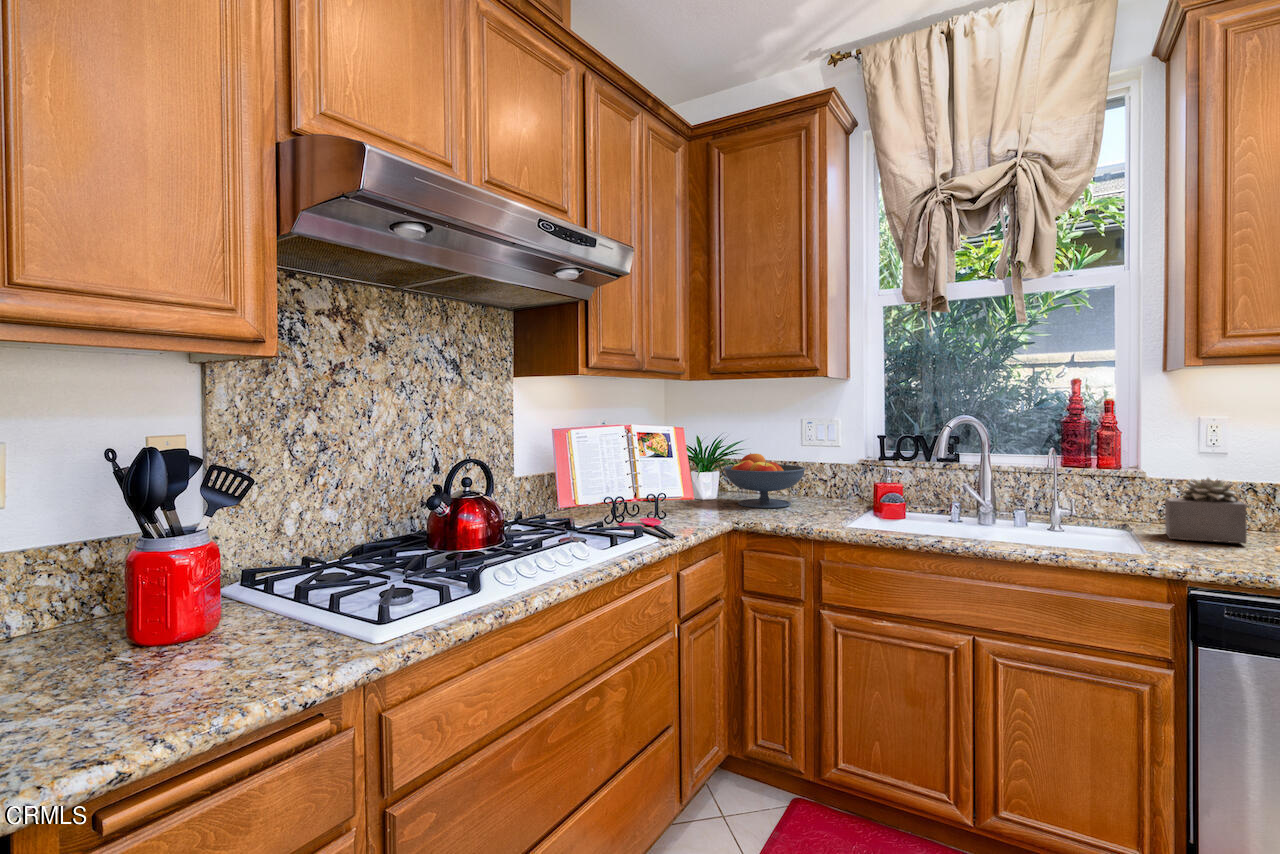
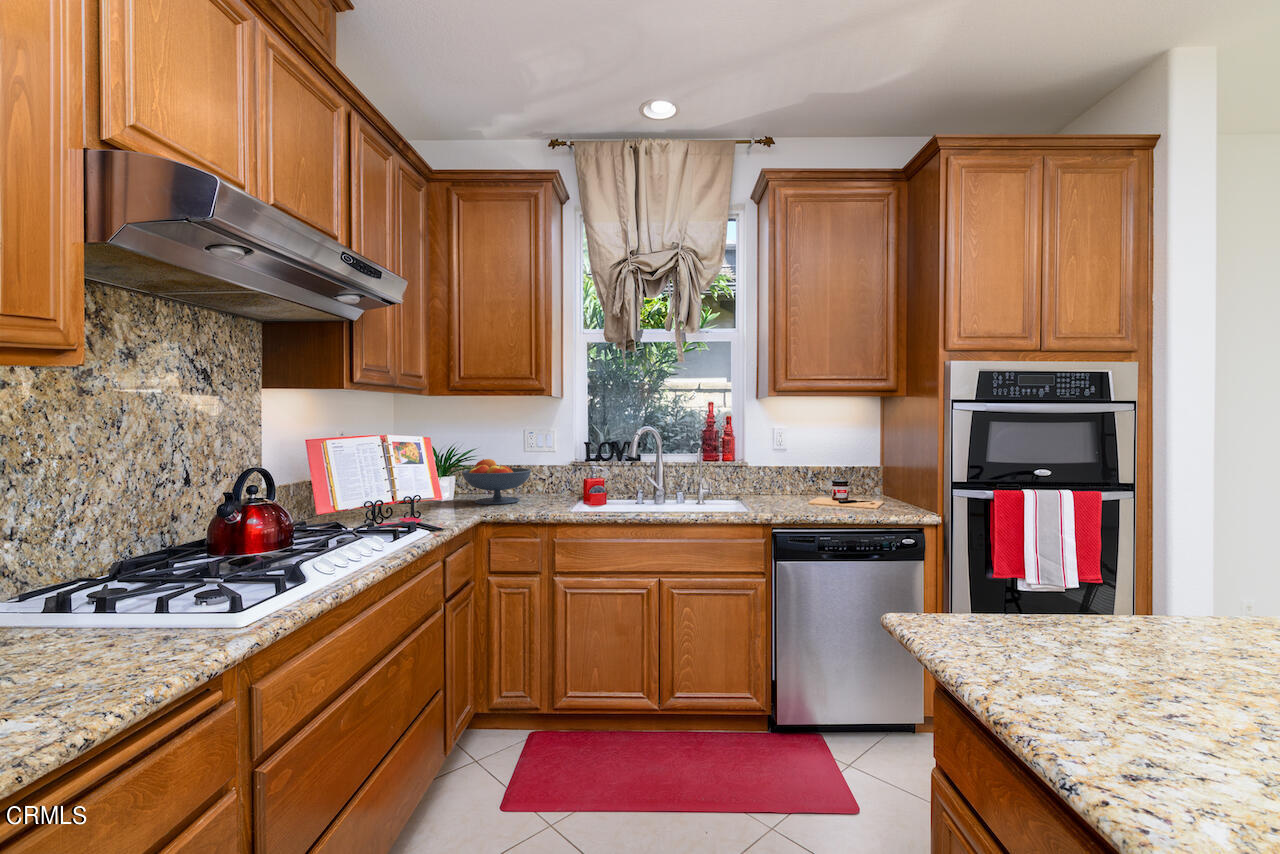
succulent plant: present [1165,477,1247,544] -> none [759,464,799,503]

